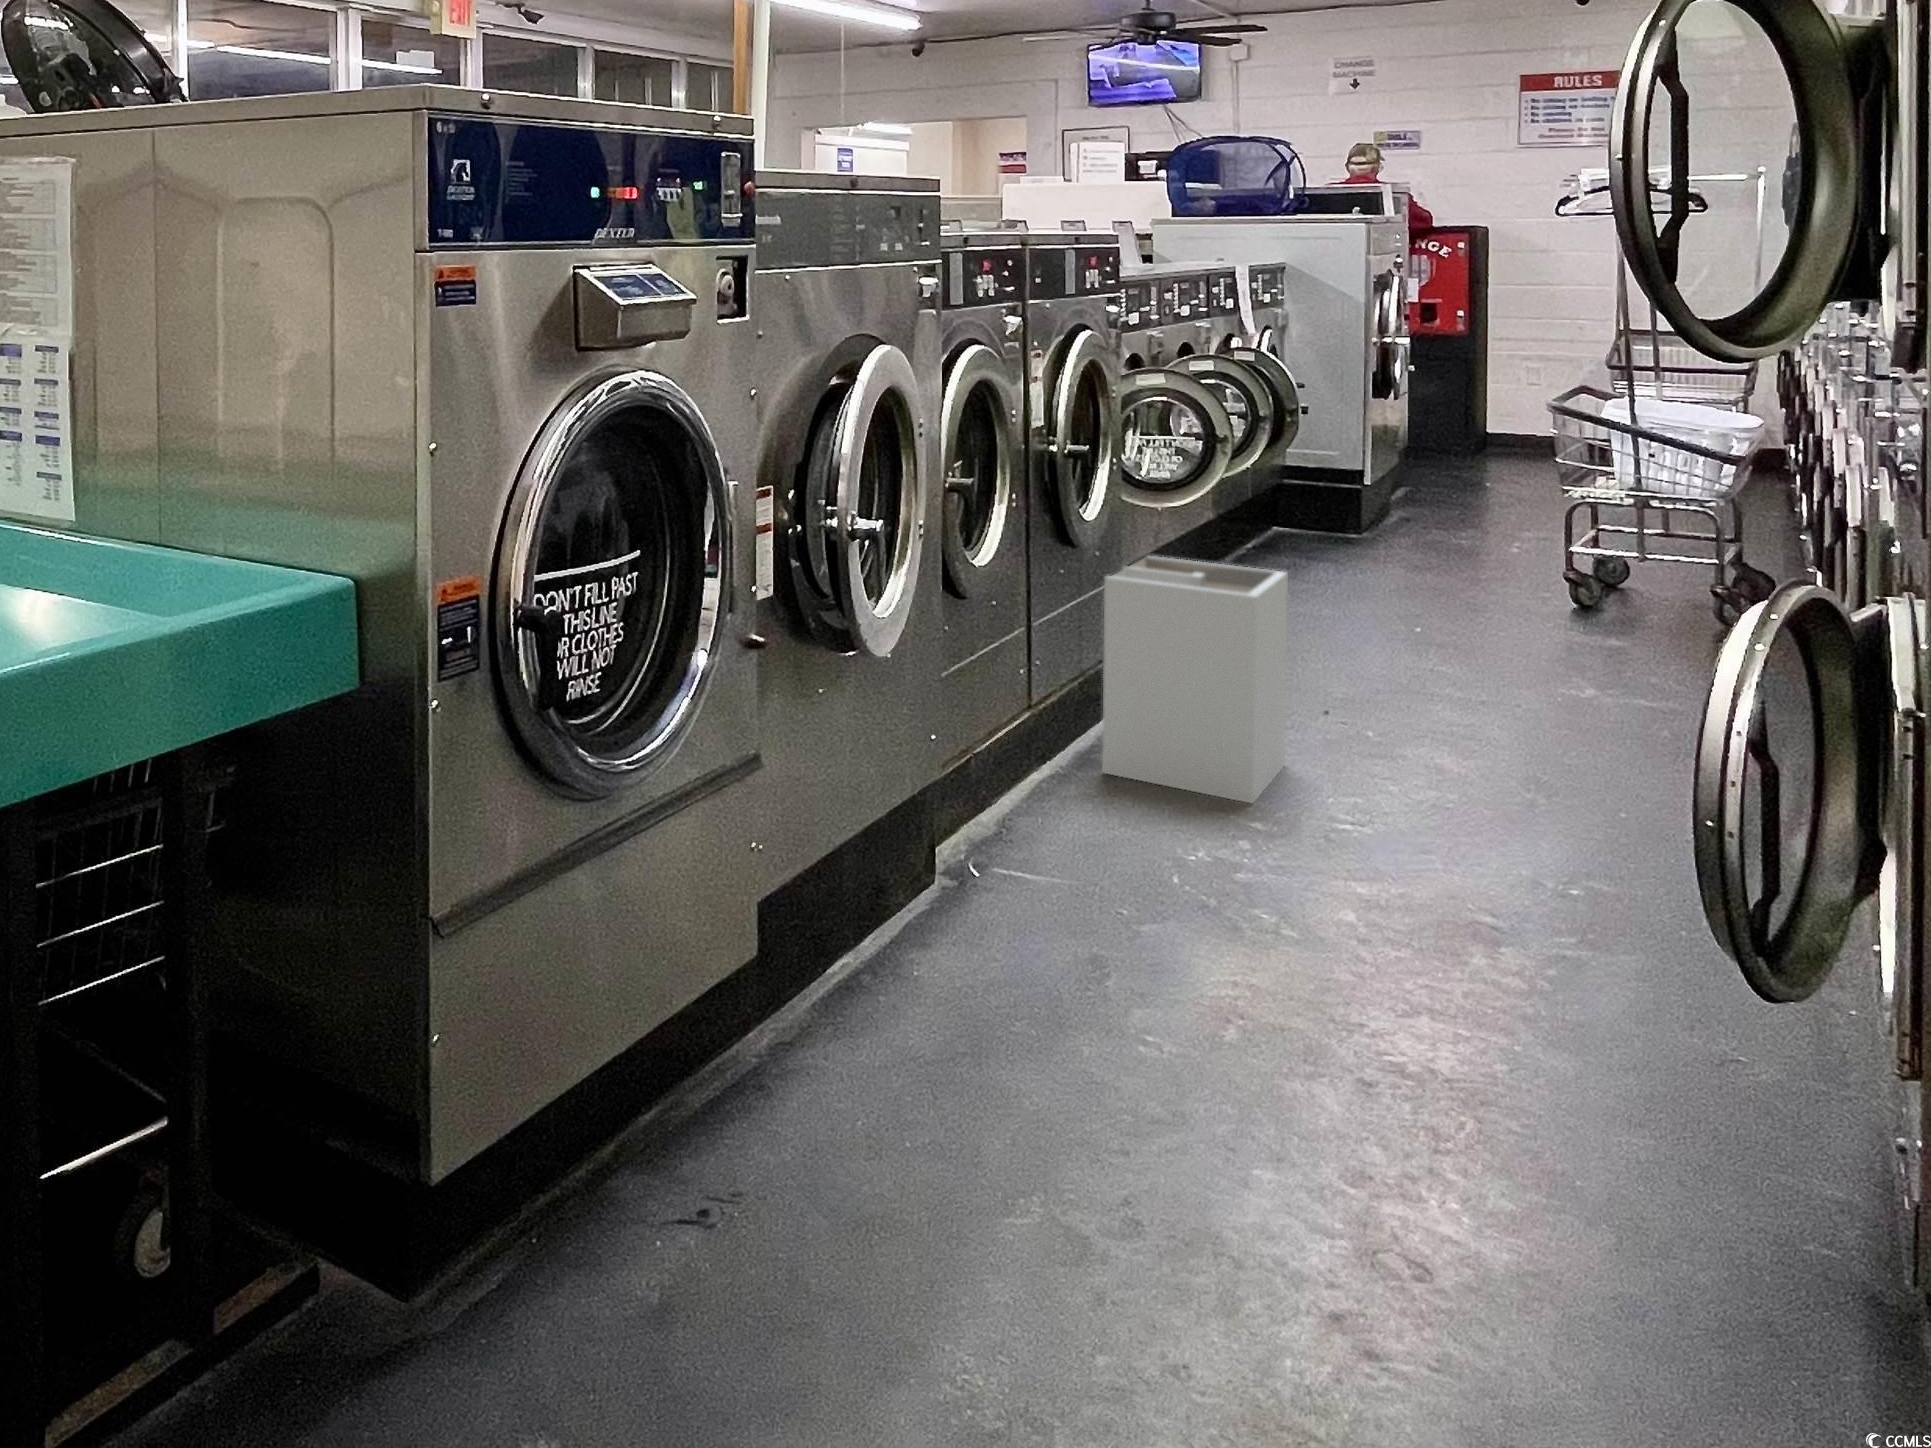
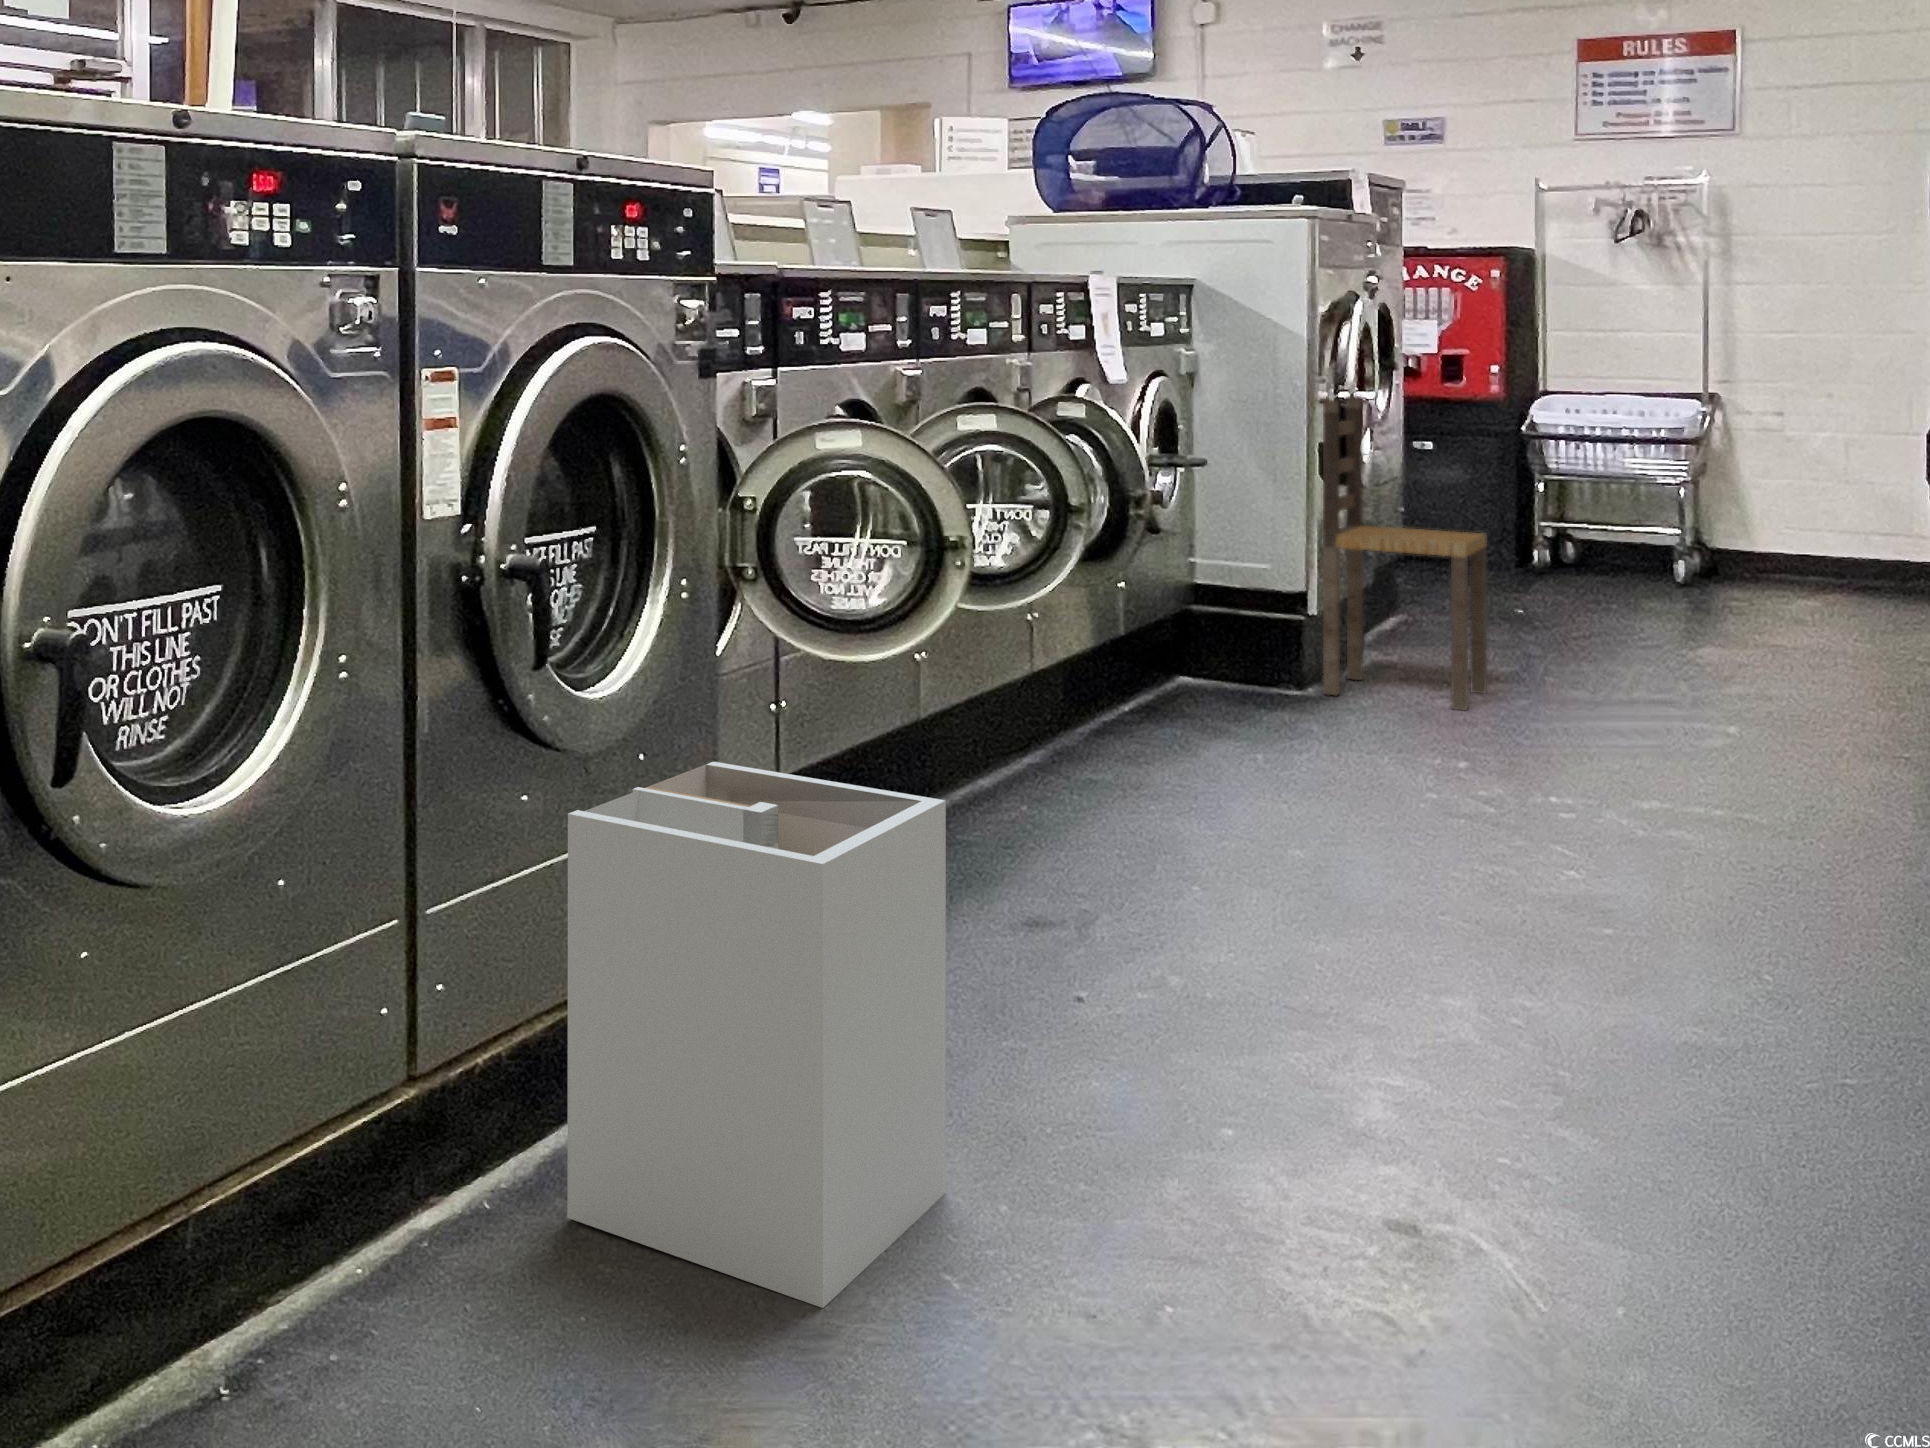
chair: none [1373,343,1483,546] -> present [1323,396,1487,710]

